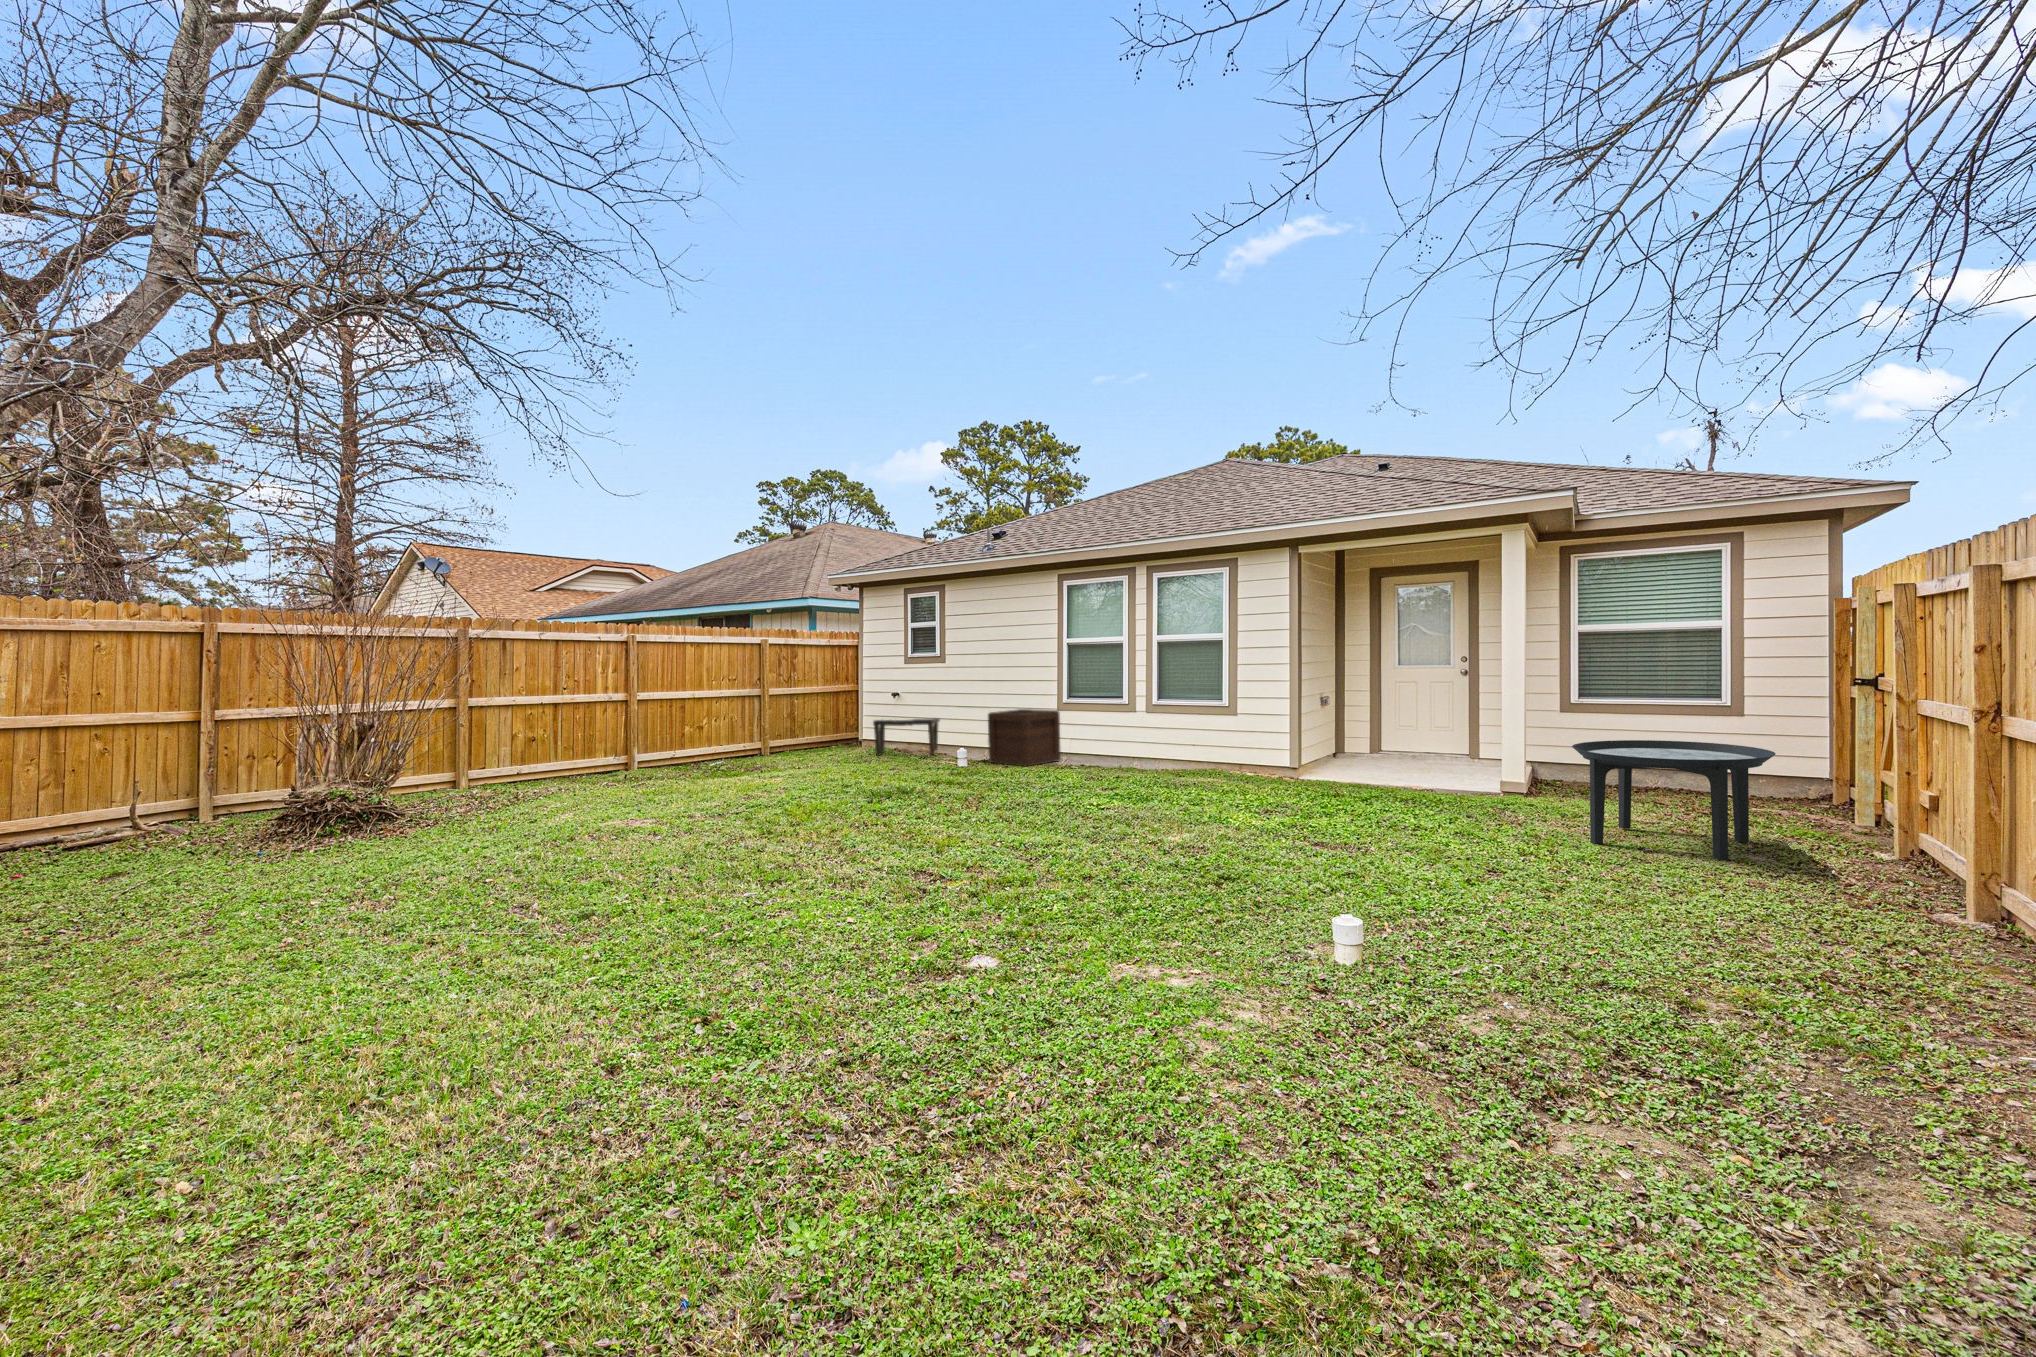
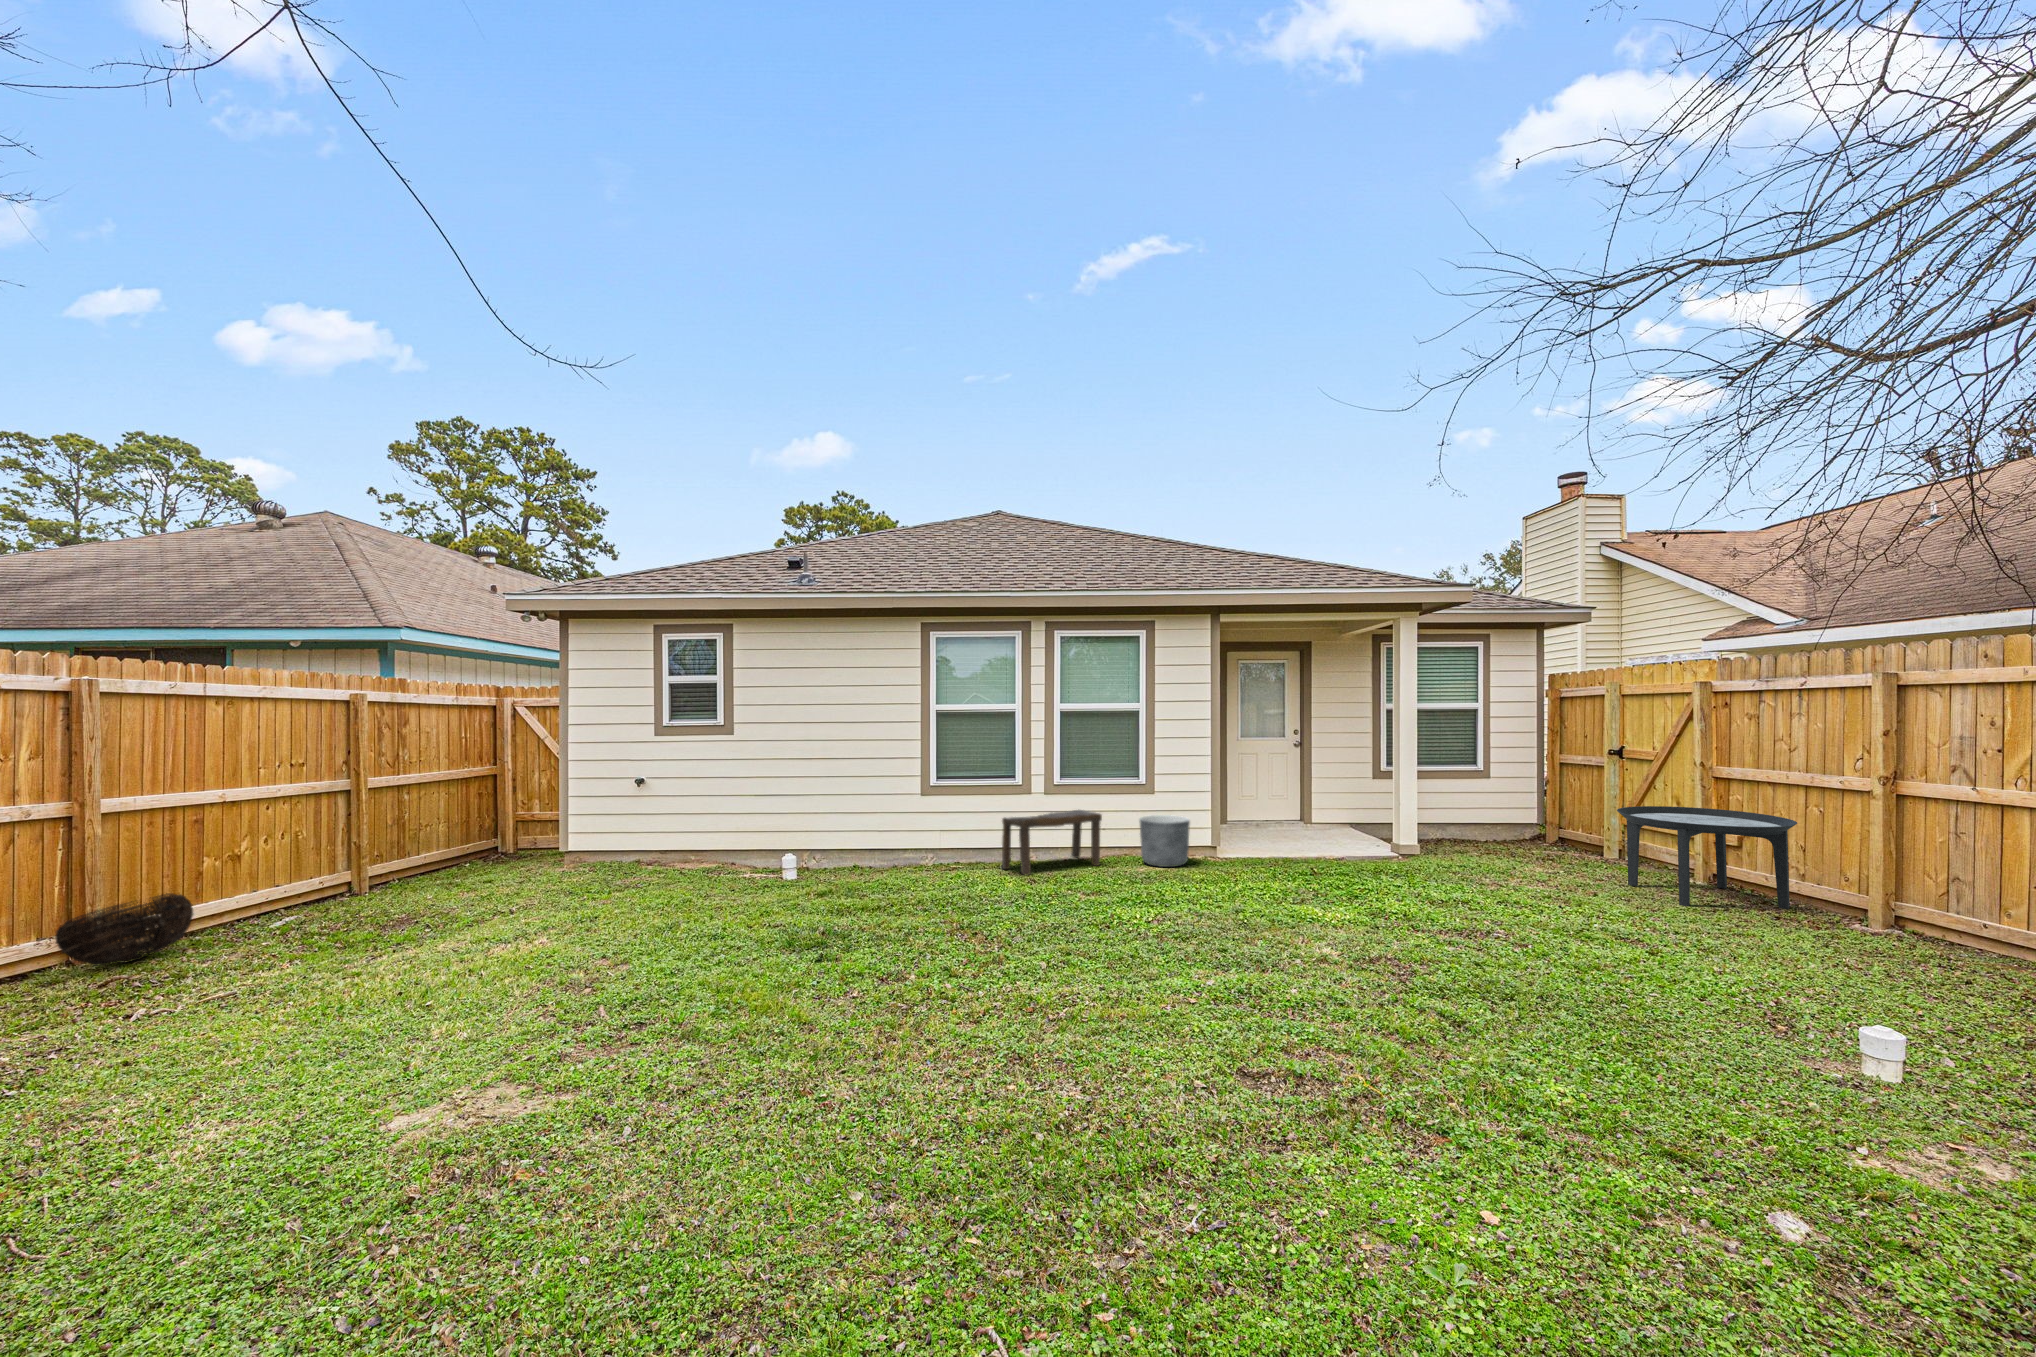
wooden crate: present [988,709,1061,766] -> none [842,794,922,873]
bench: present [873,718,940,755] -> present [1002,810,1102,875]
planter: none [1198,735,1243,778] -> present [1140,815,1190,867]
basket: none [618,737,671,766] -> present [55,893,193,966]

